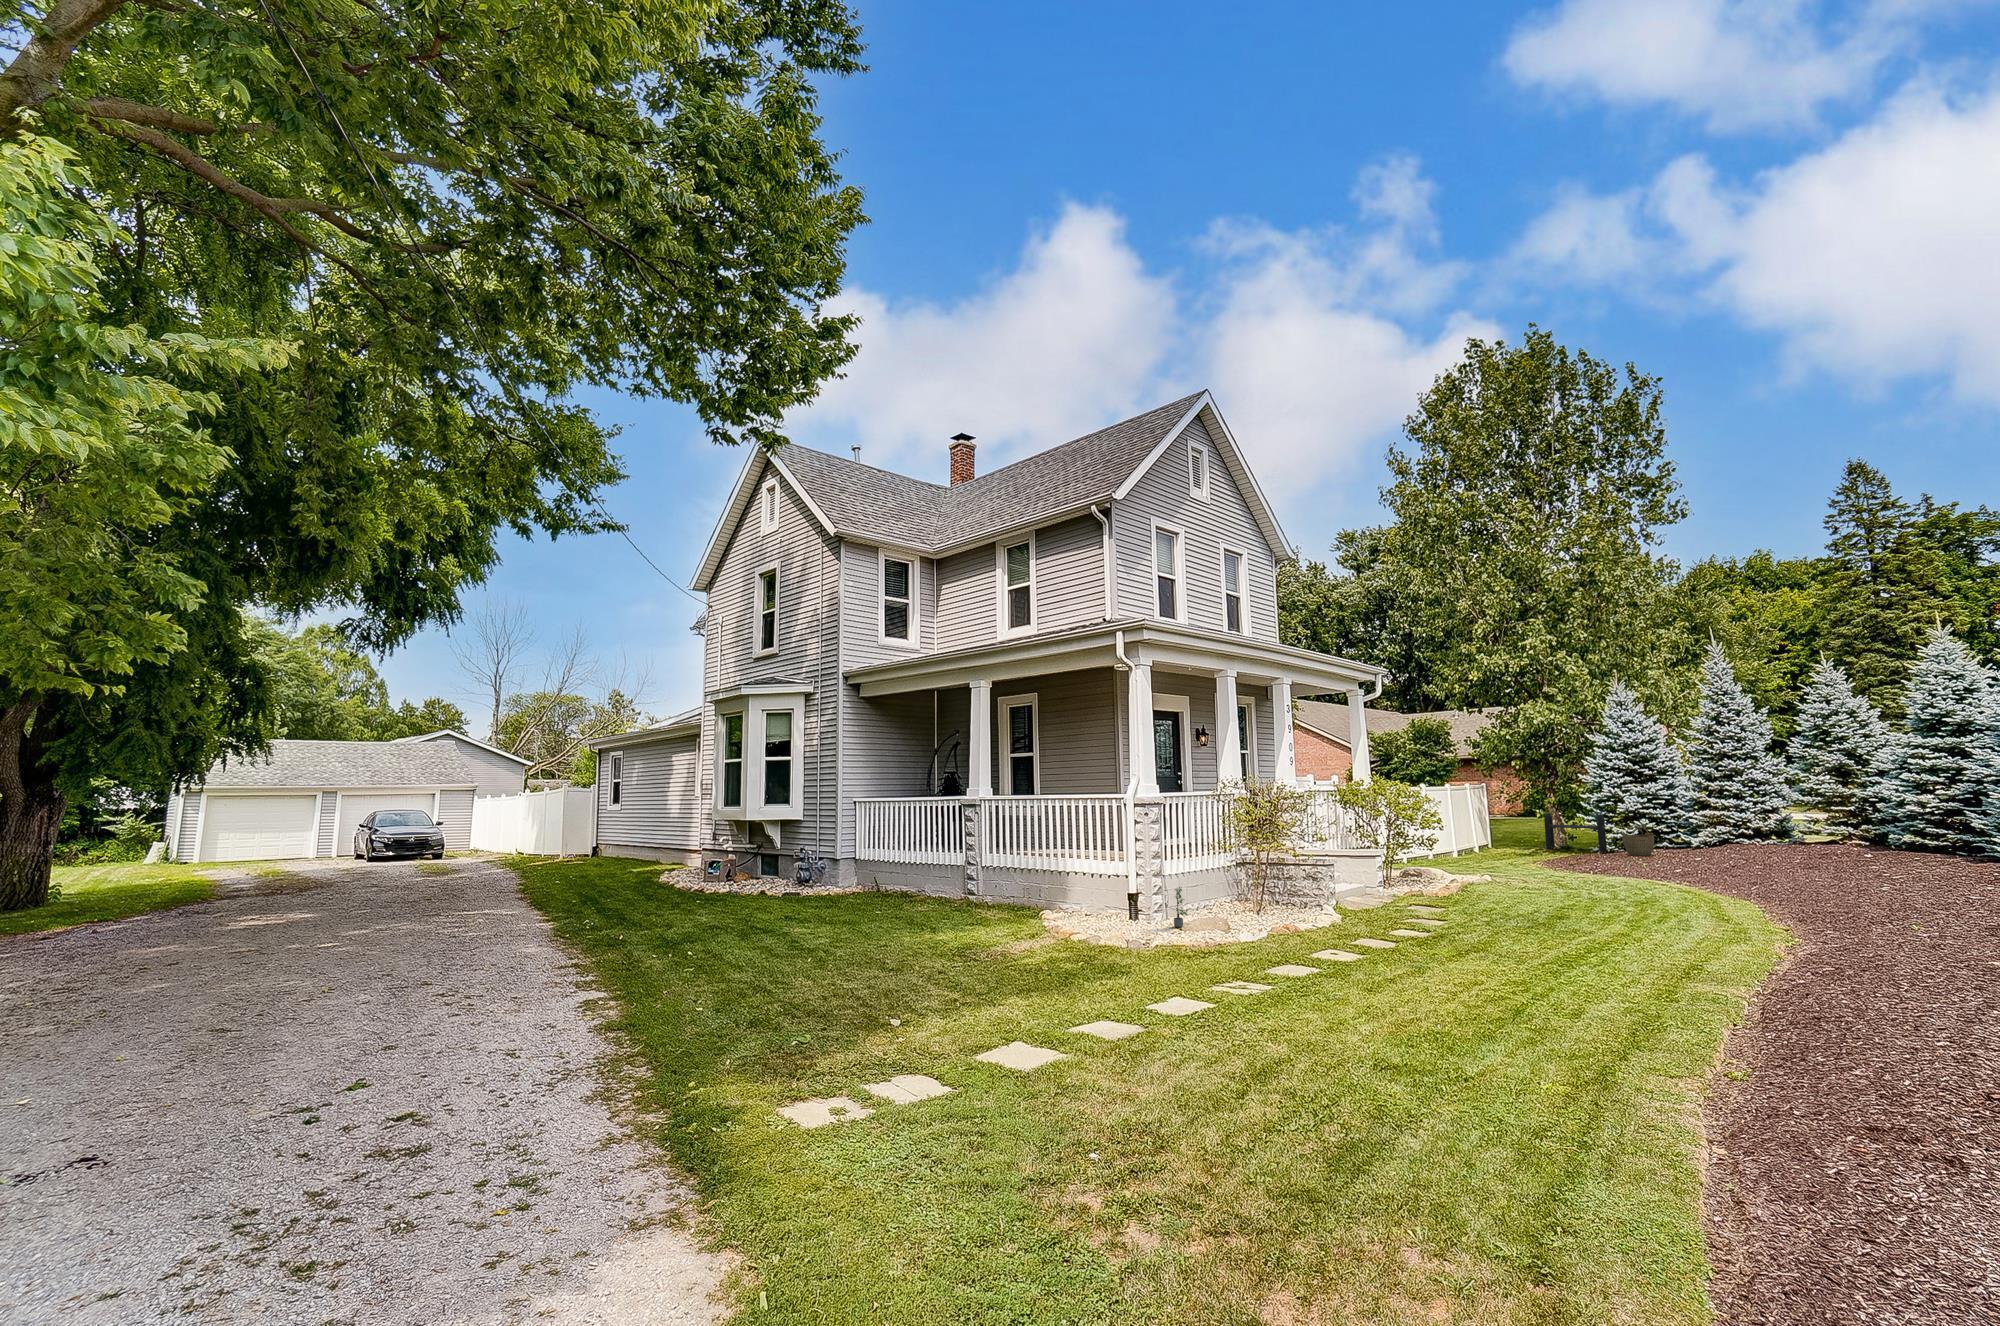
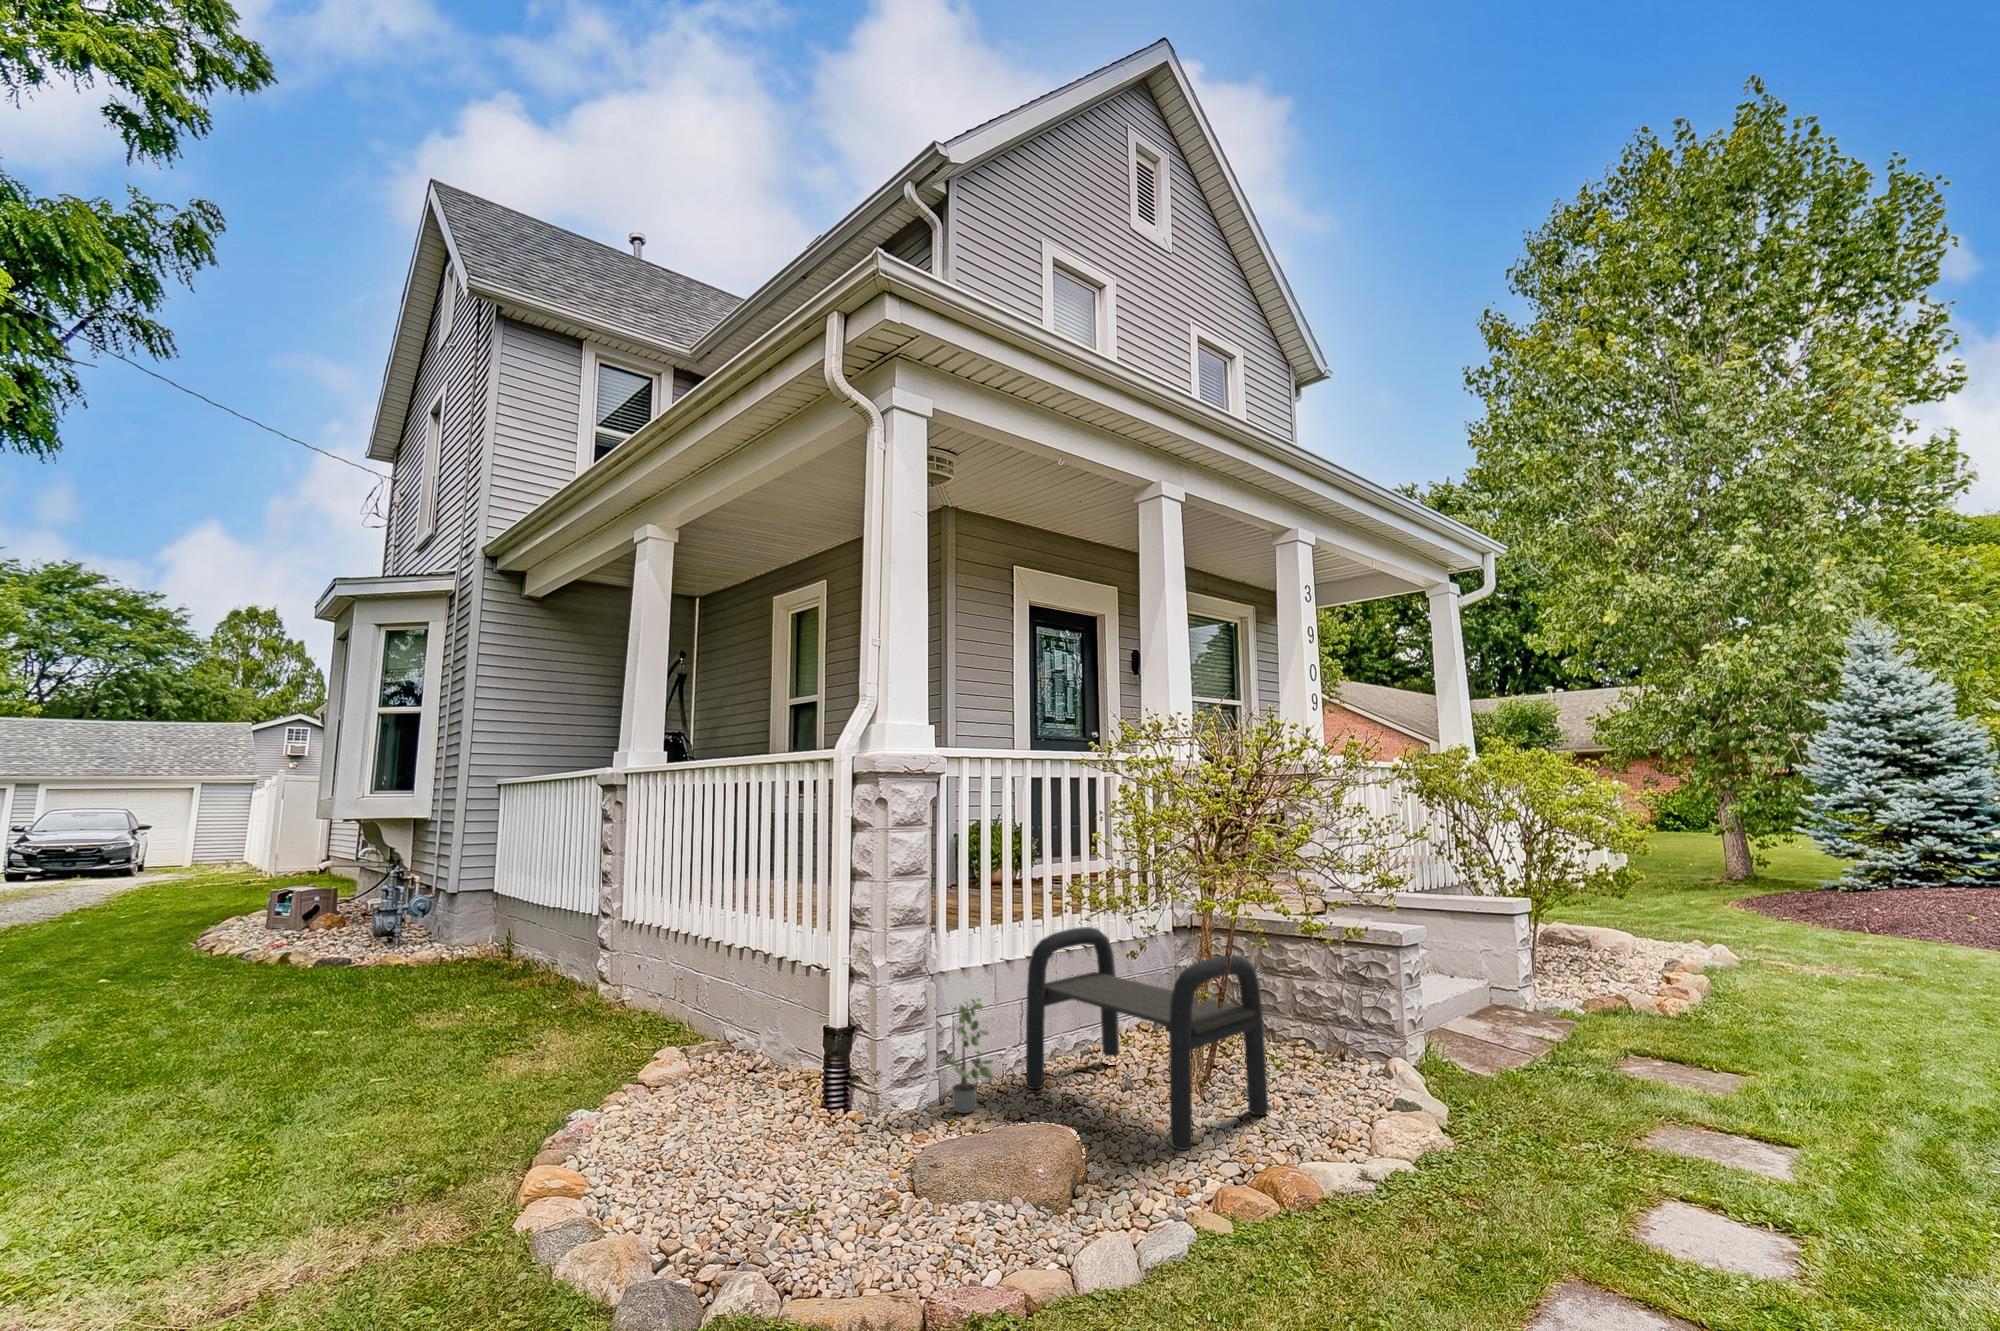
bench: present [1544,813,1607,852] -> present [1026,927,1269,1150]
woven basket: present [1622,825,1654,856] -> none [1892,850,1959,906]

